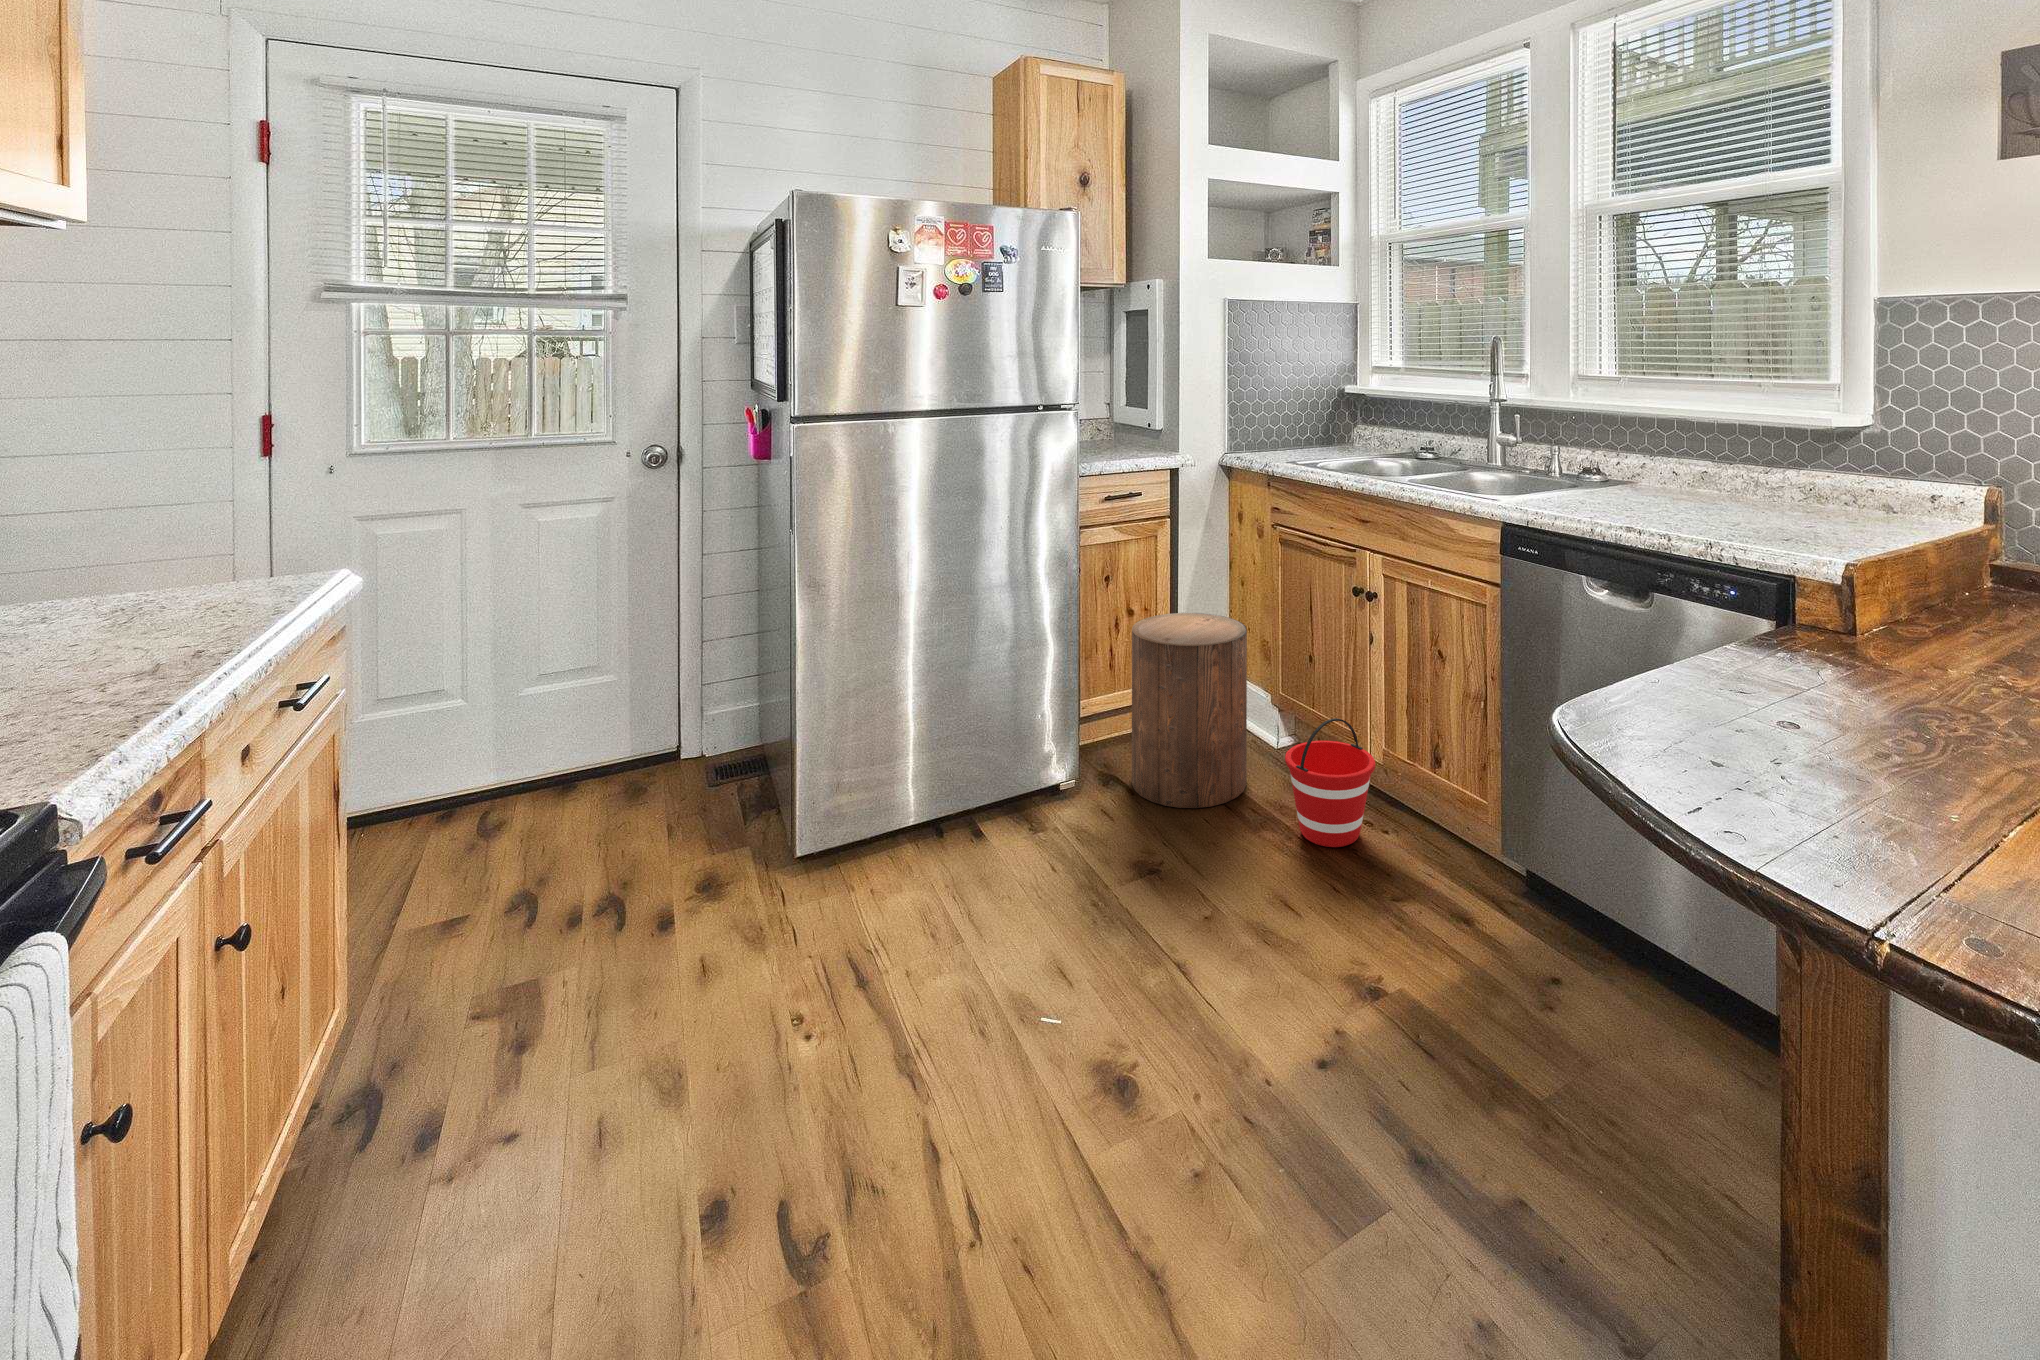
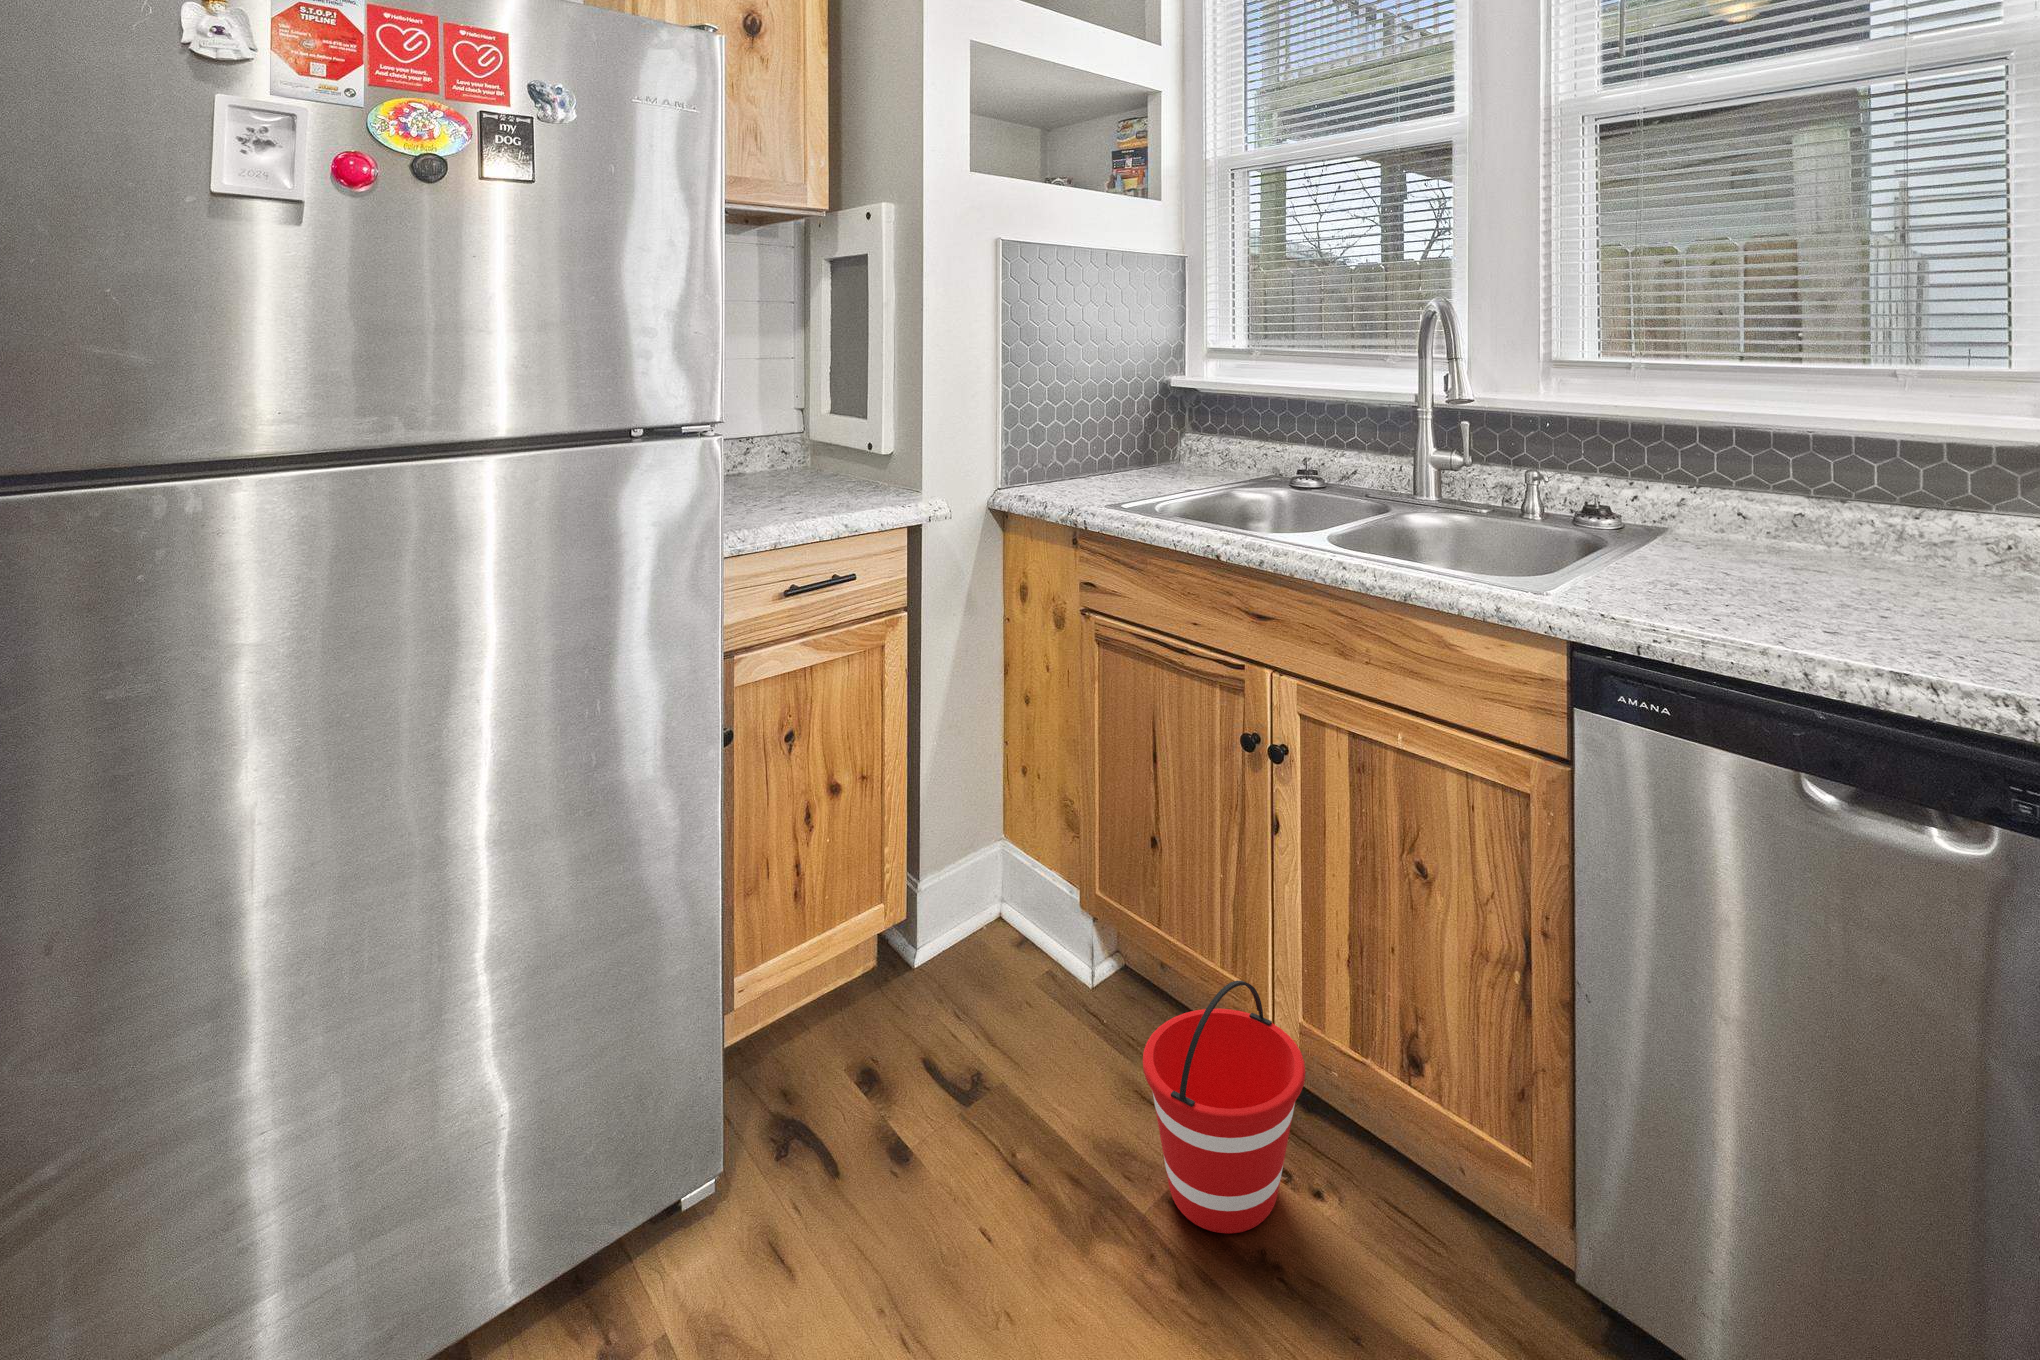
stool: present [1132,613,1247,808] -> none [847,776,1056,1168]

